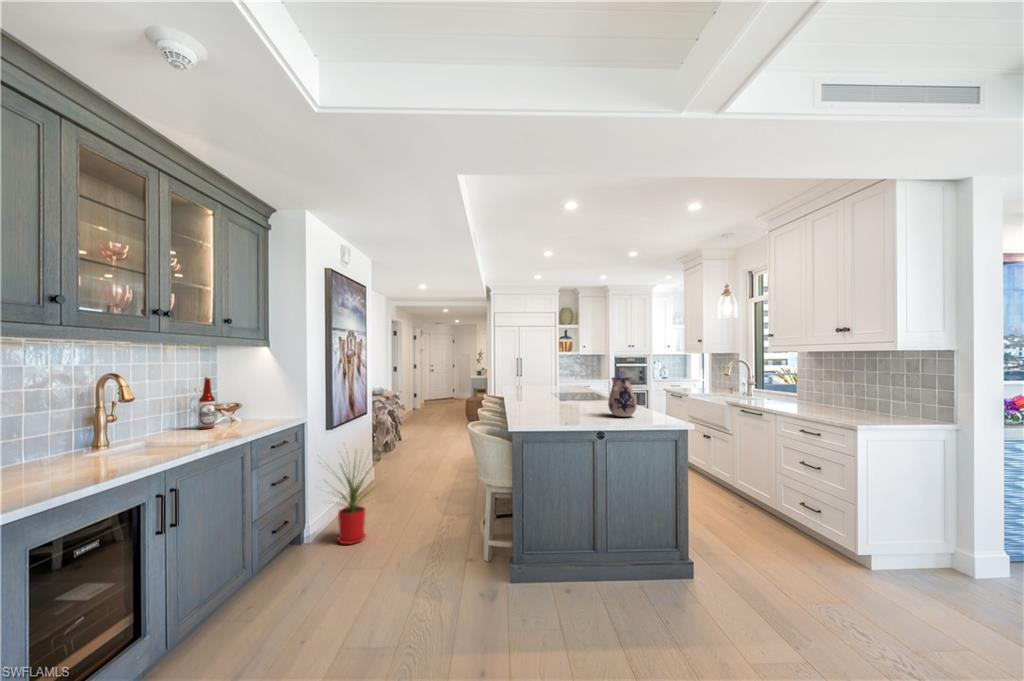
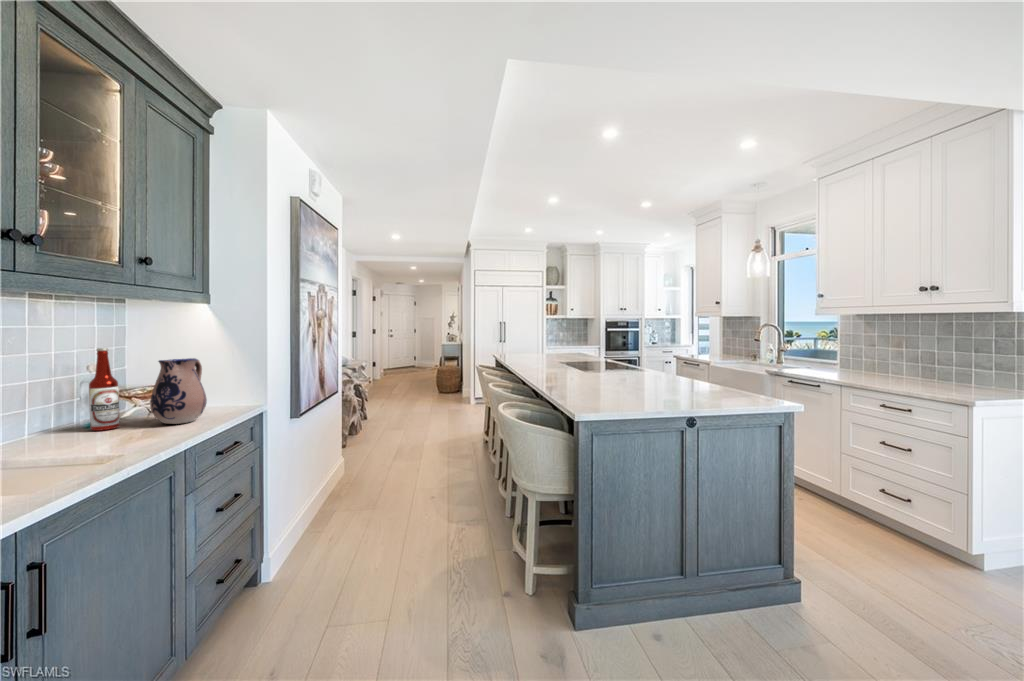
ceramic pitcher: present [608,377,637,417] -> present [150,358,207,424]
house plant: present [337,452,380,544] -> none [284,429,384,571]

